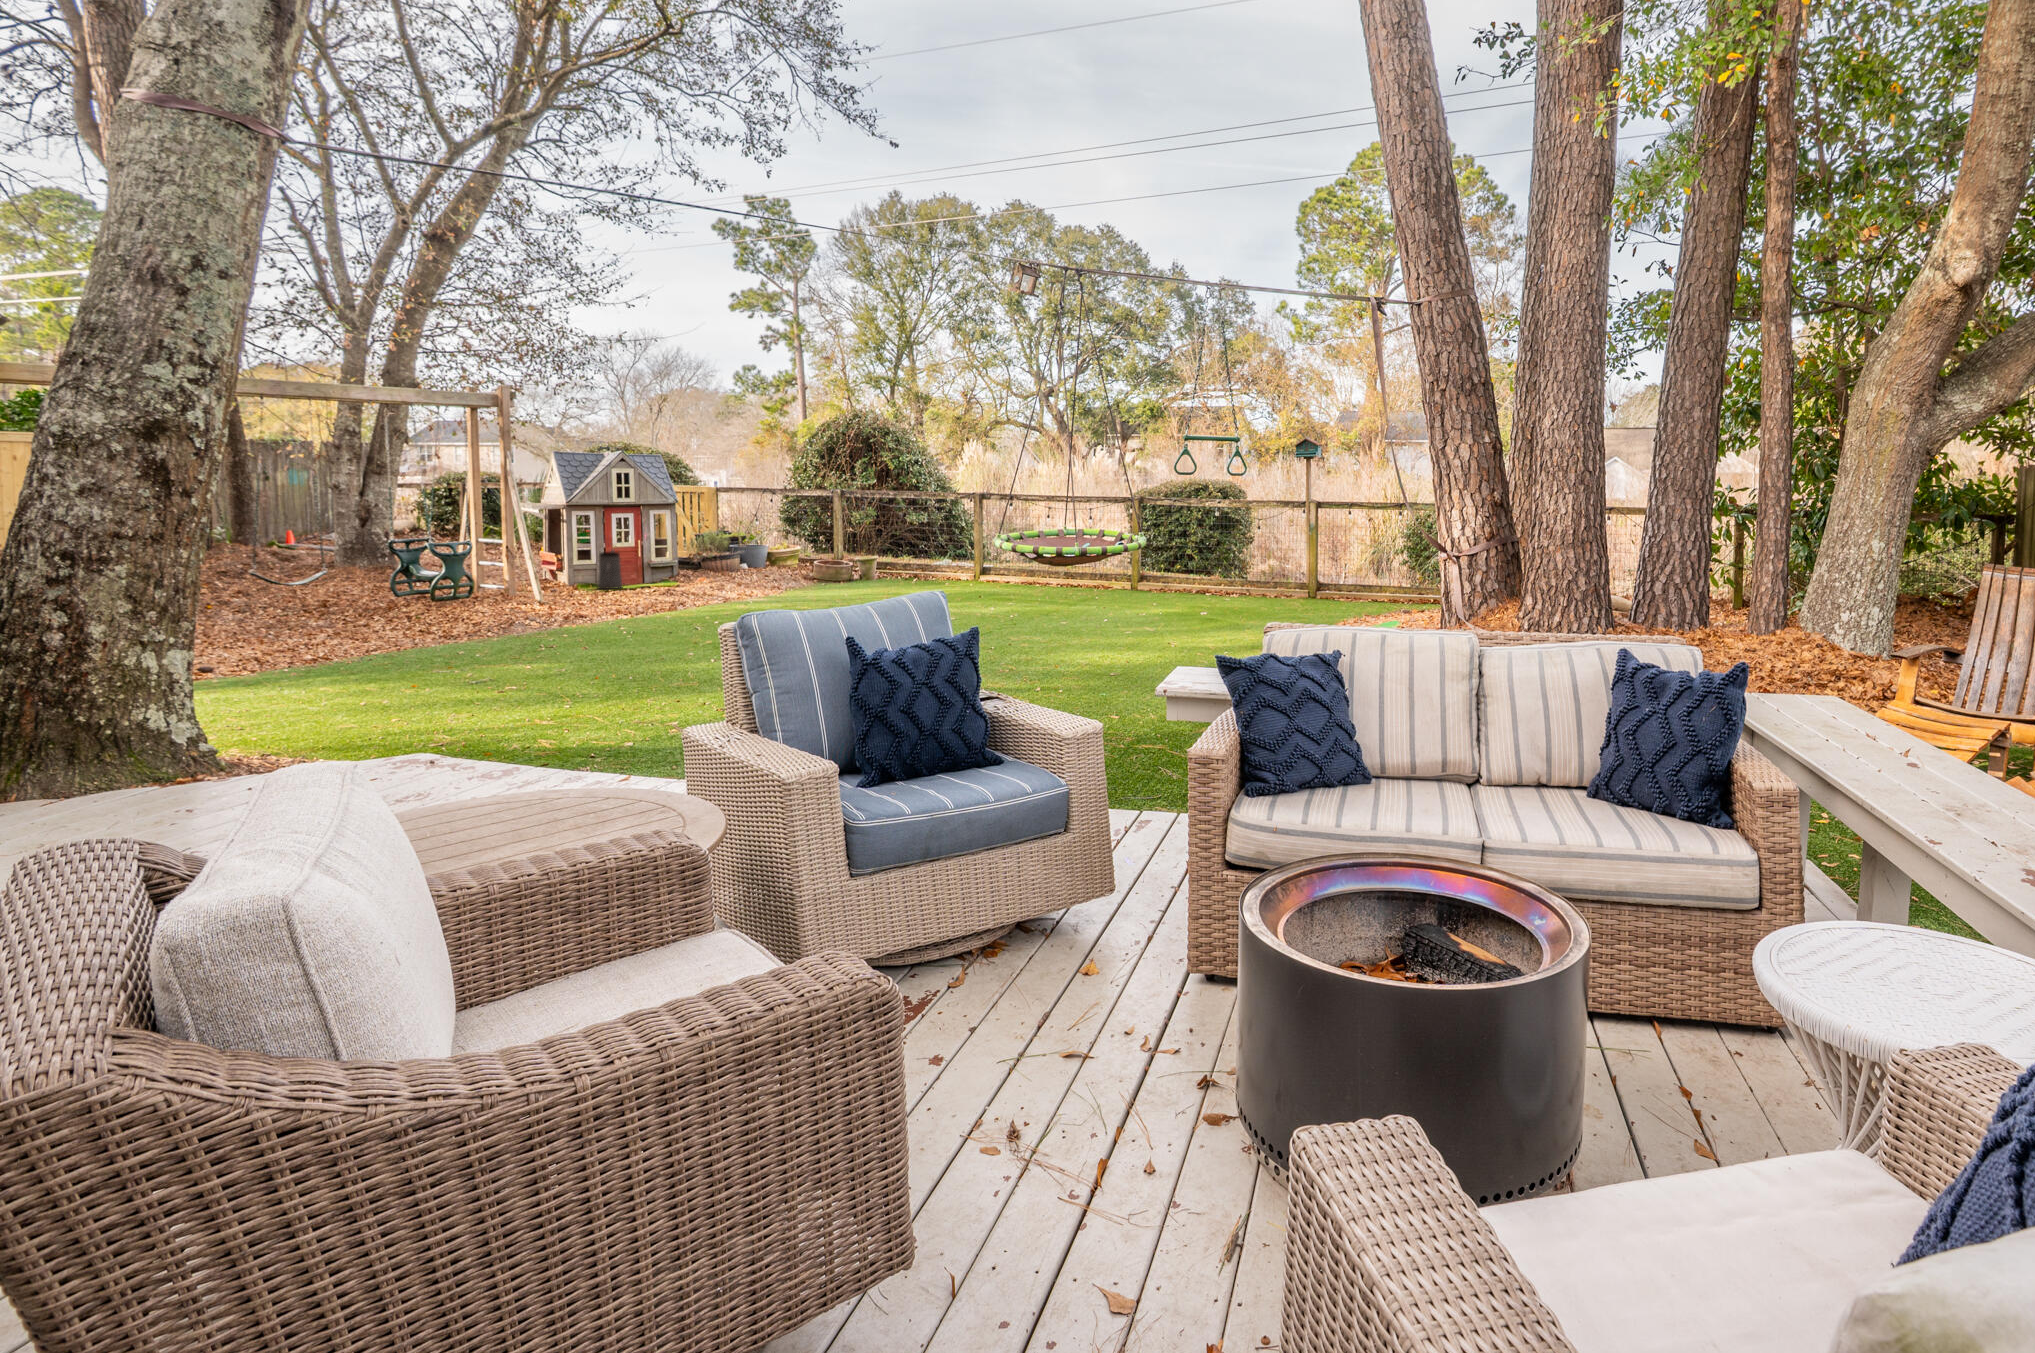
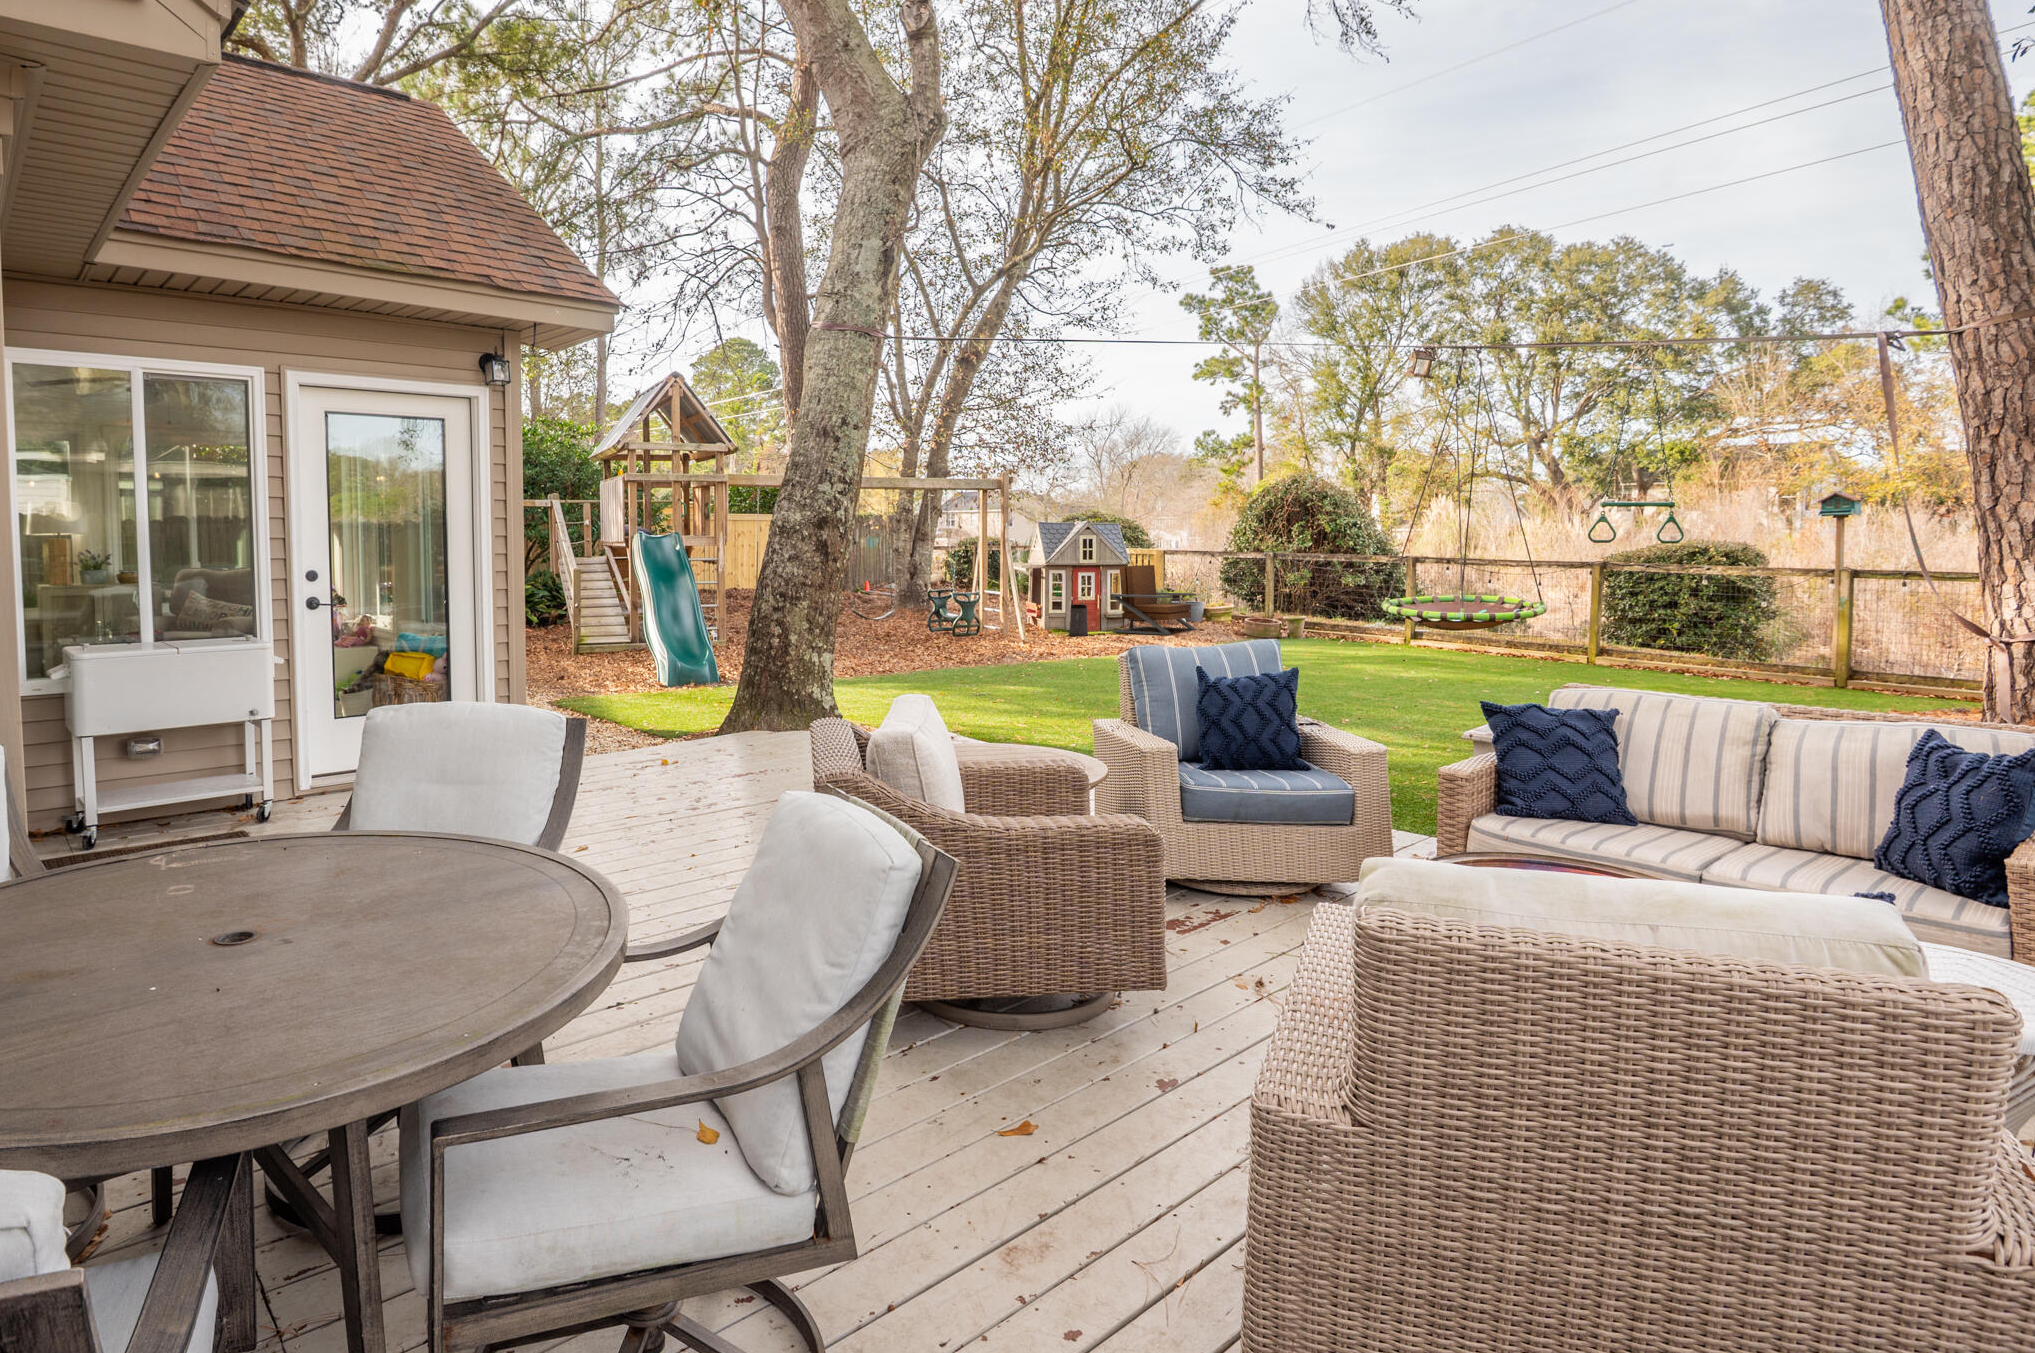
lounge chair: none [649,505,752,583] -> present [1111,565,1196,635]

